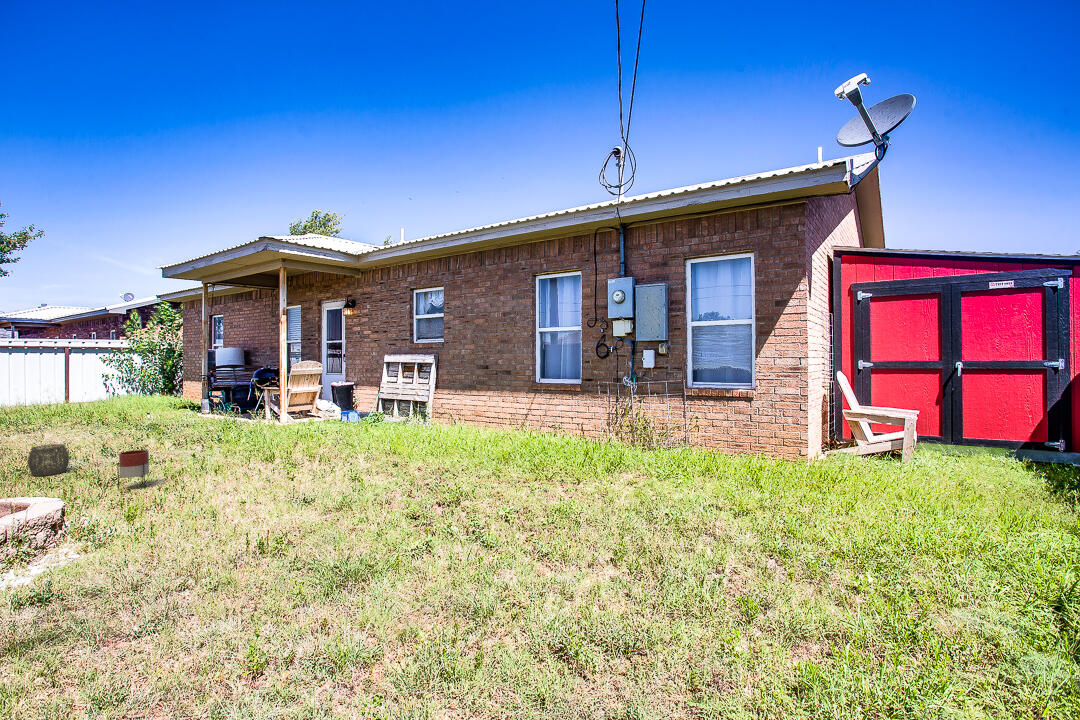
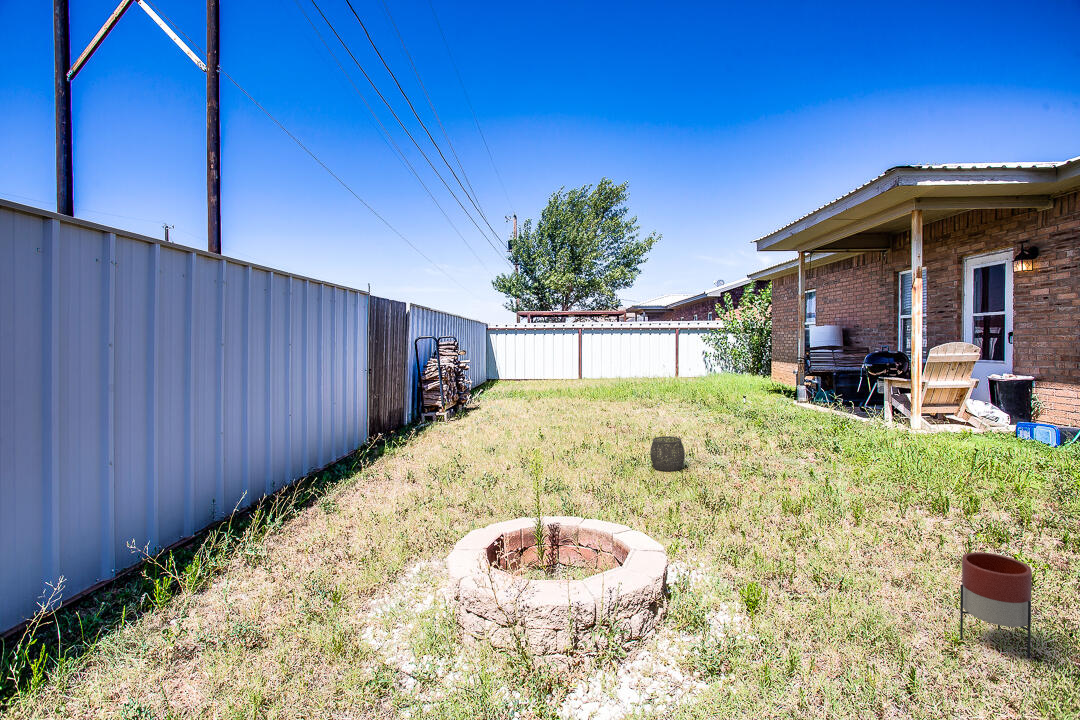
planter: present [117,450,149,490] -> present [960,552,1032,658]

